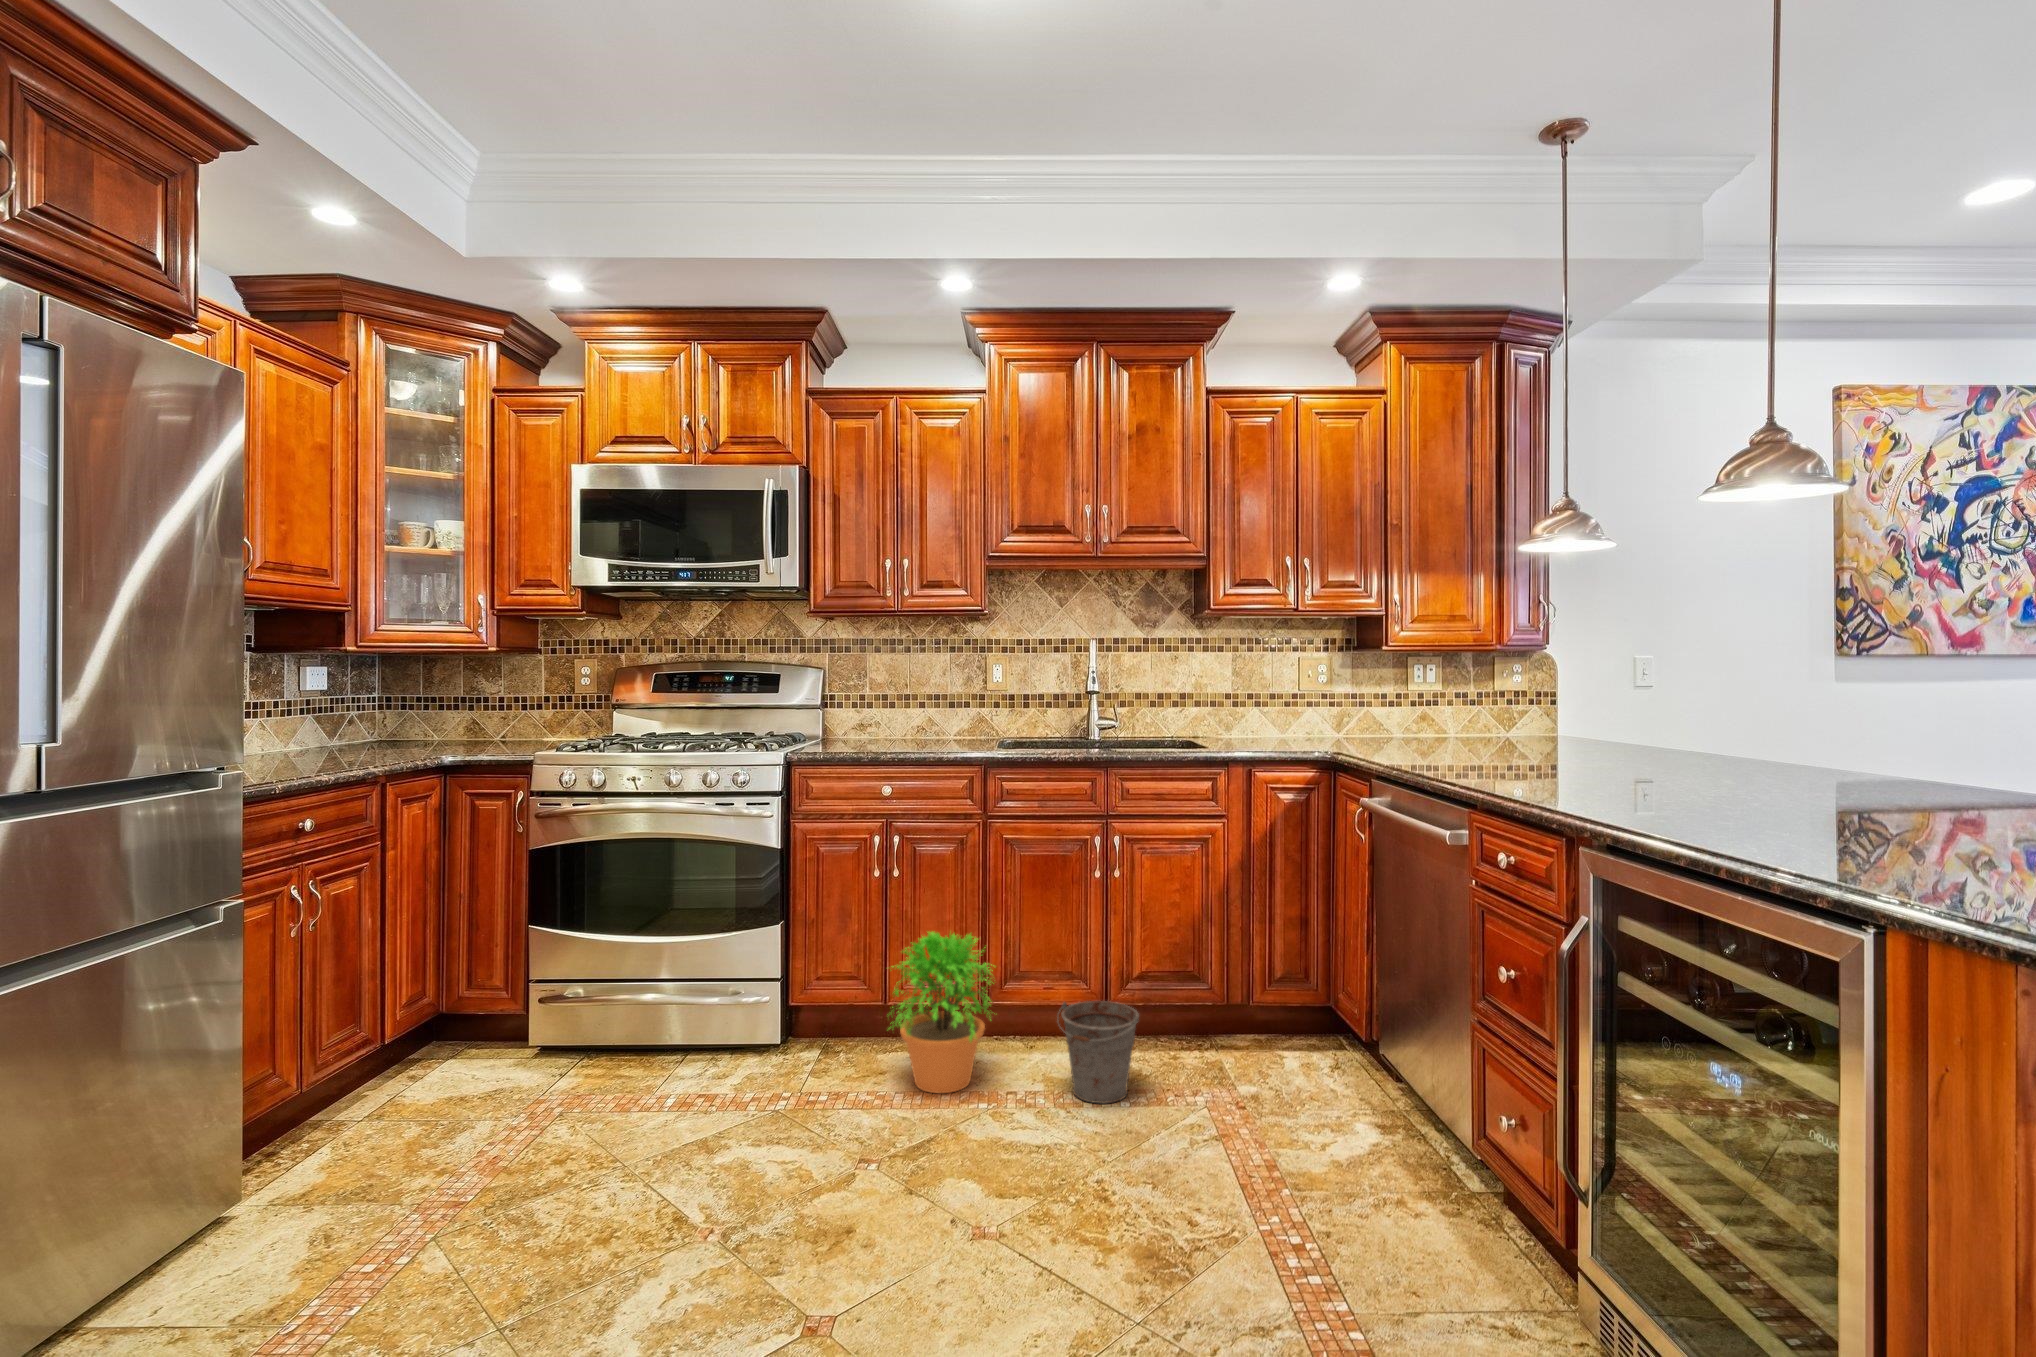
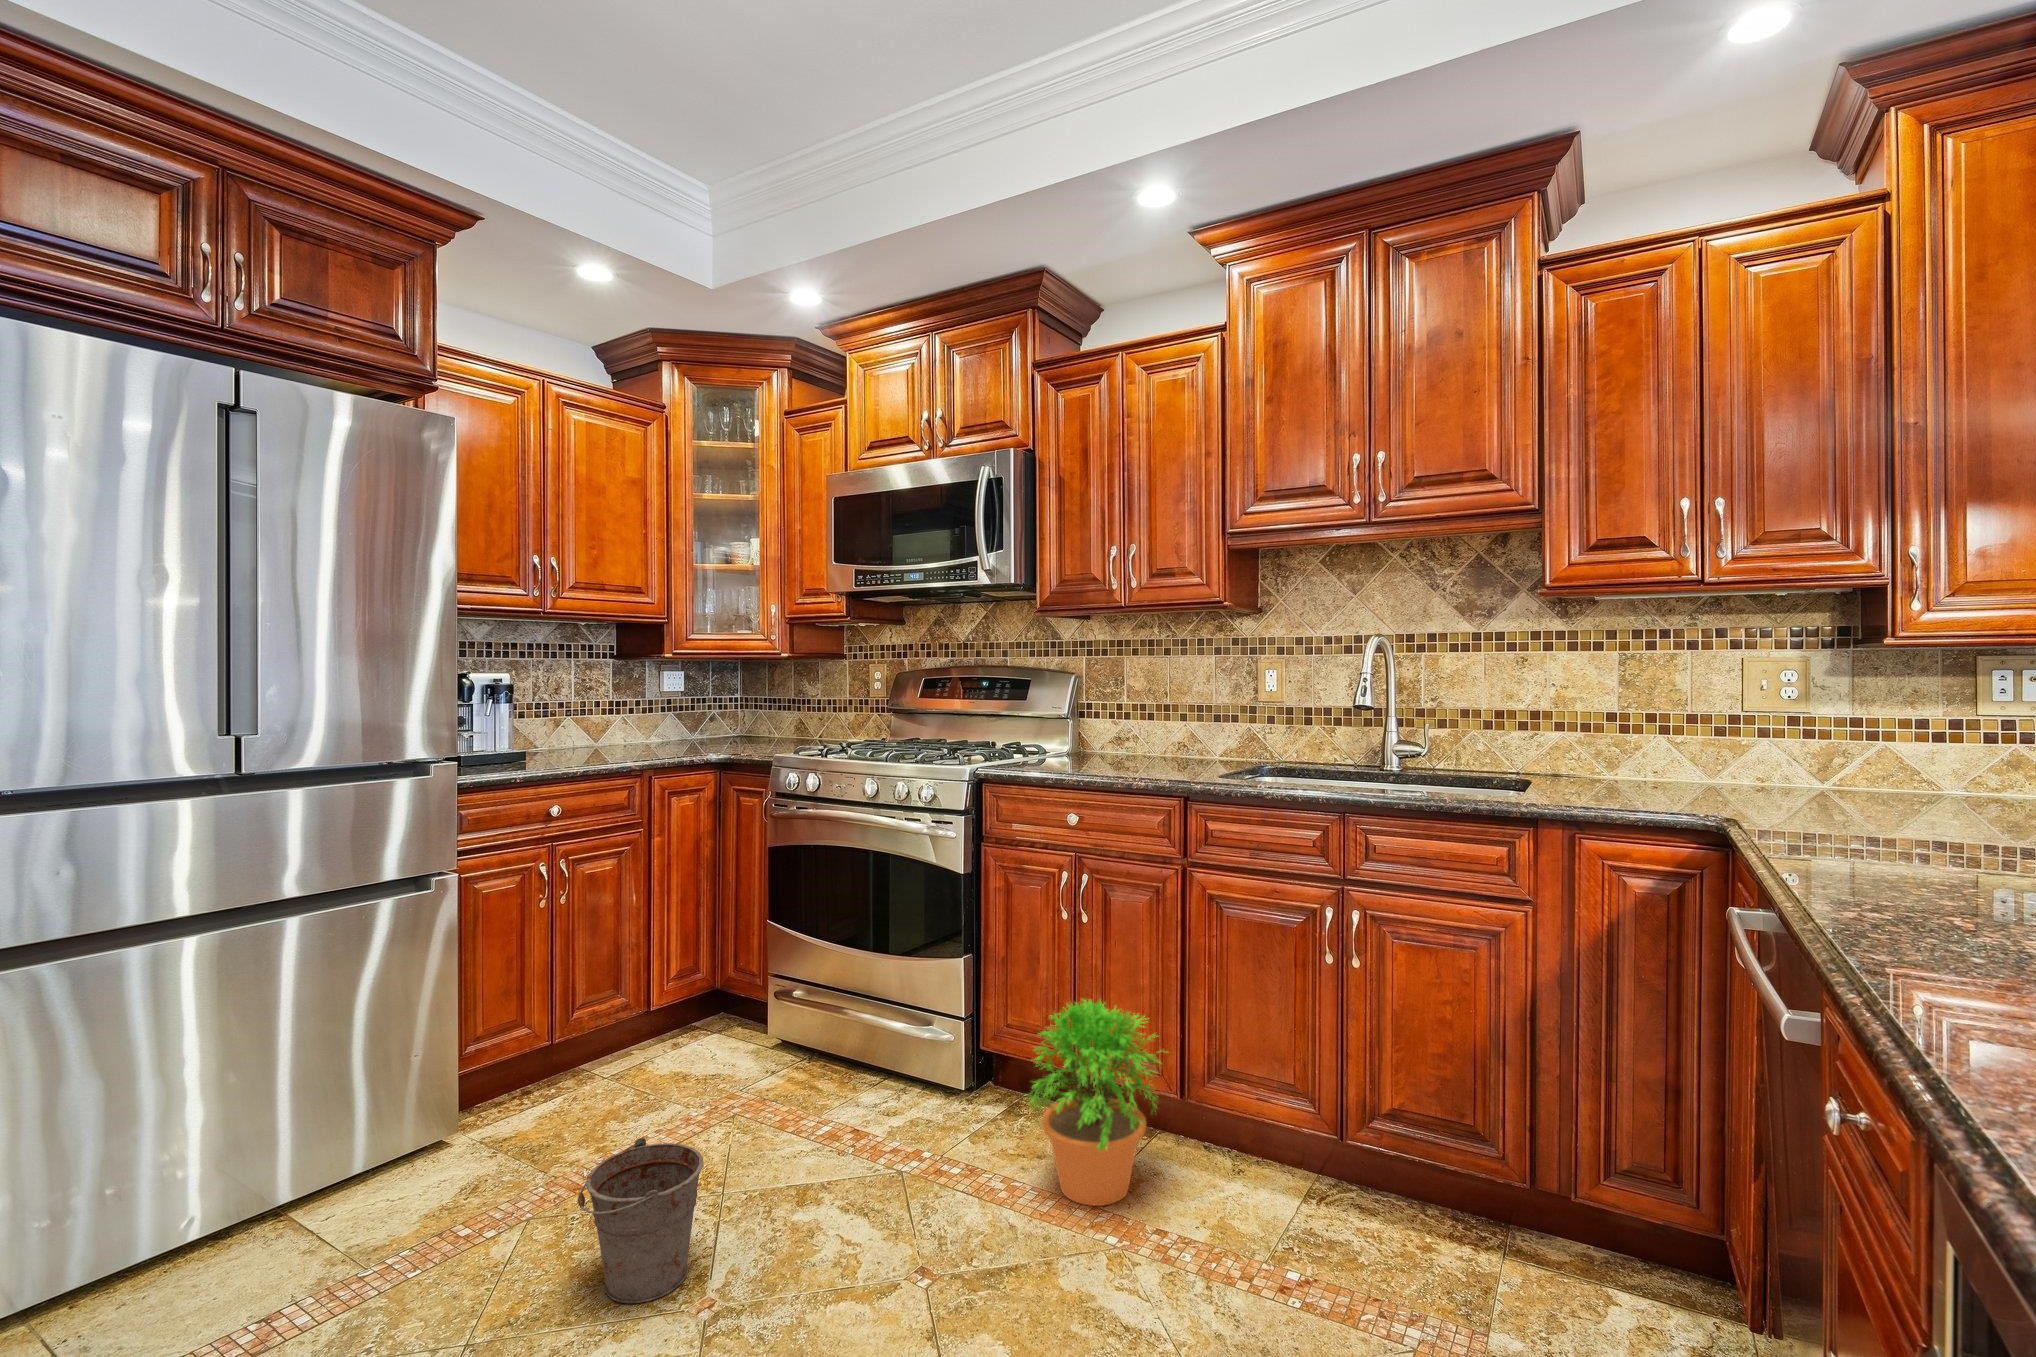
bucket: present [1058,1001,1139,1104] -> present [578,1138,703,1303]

